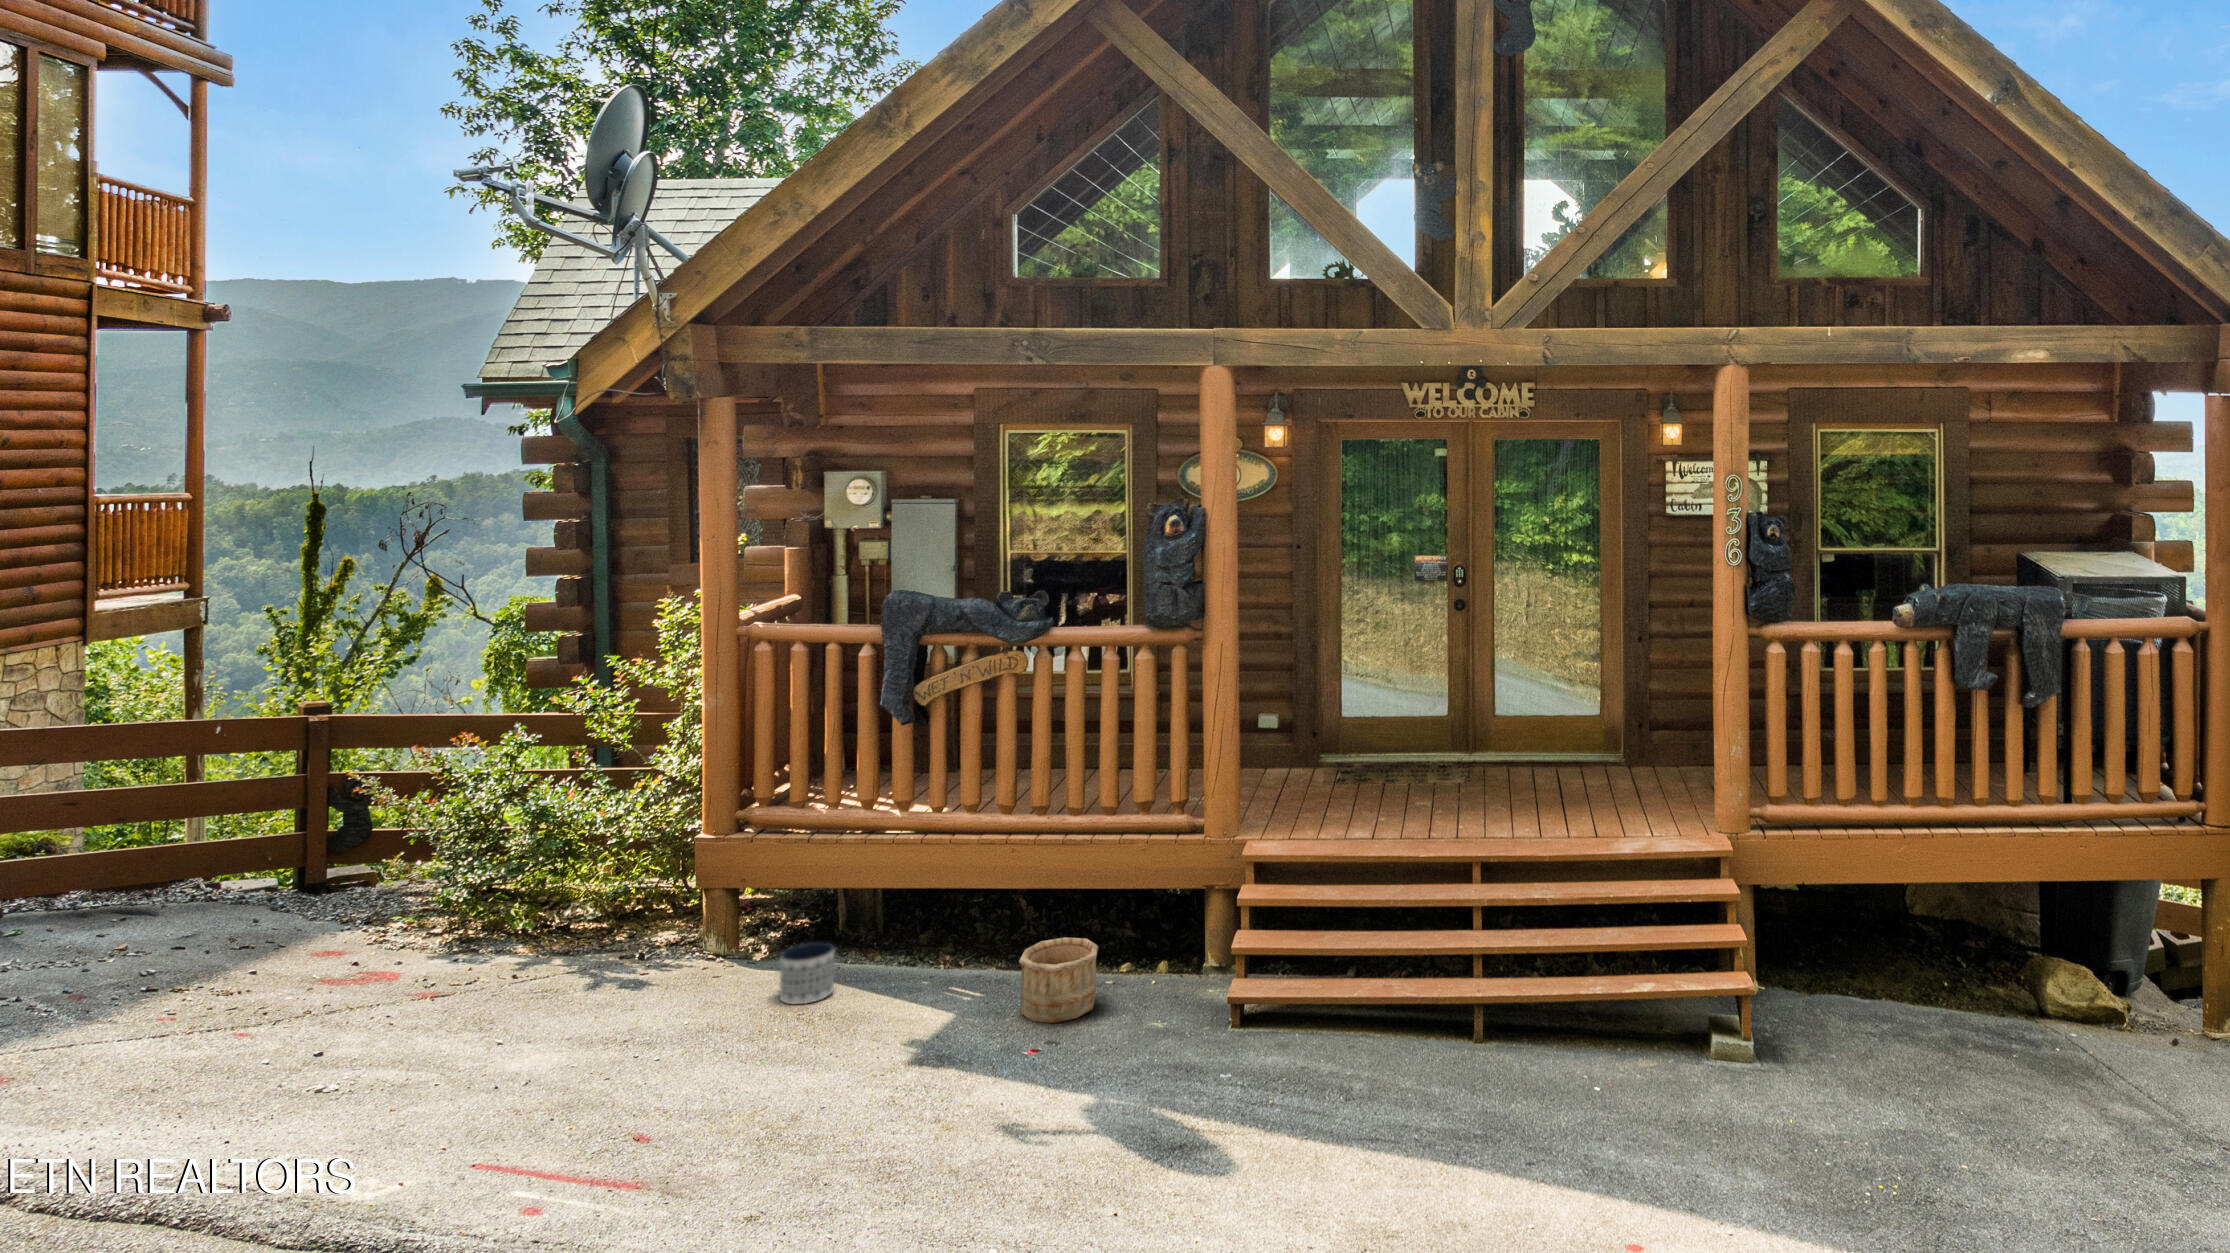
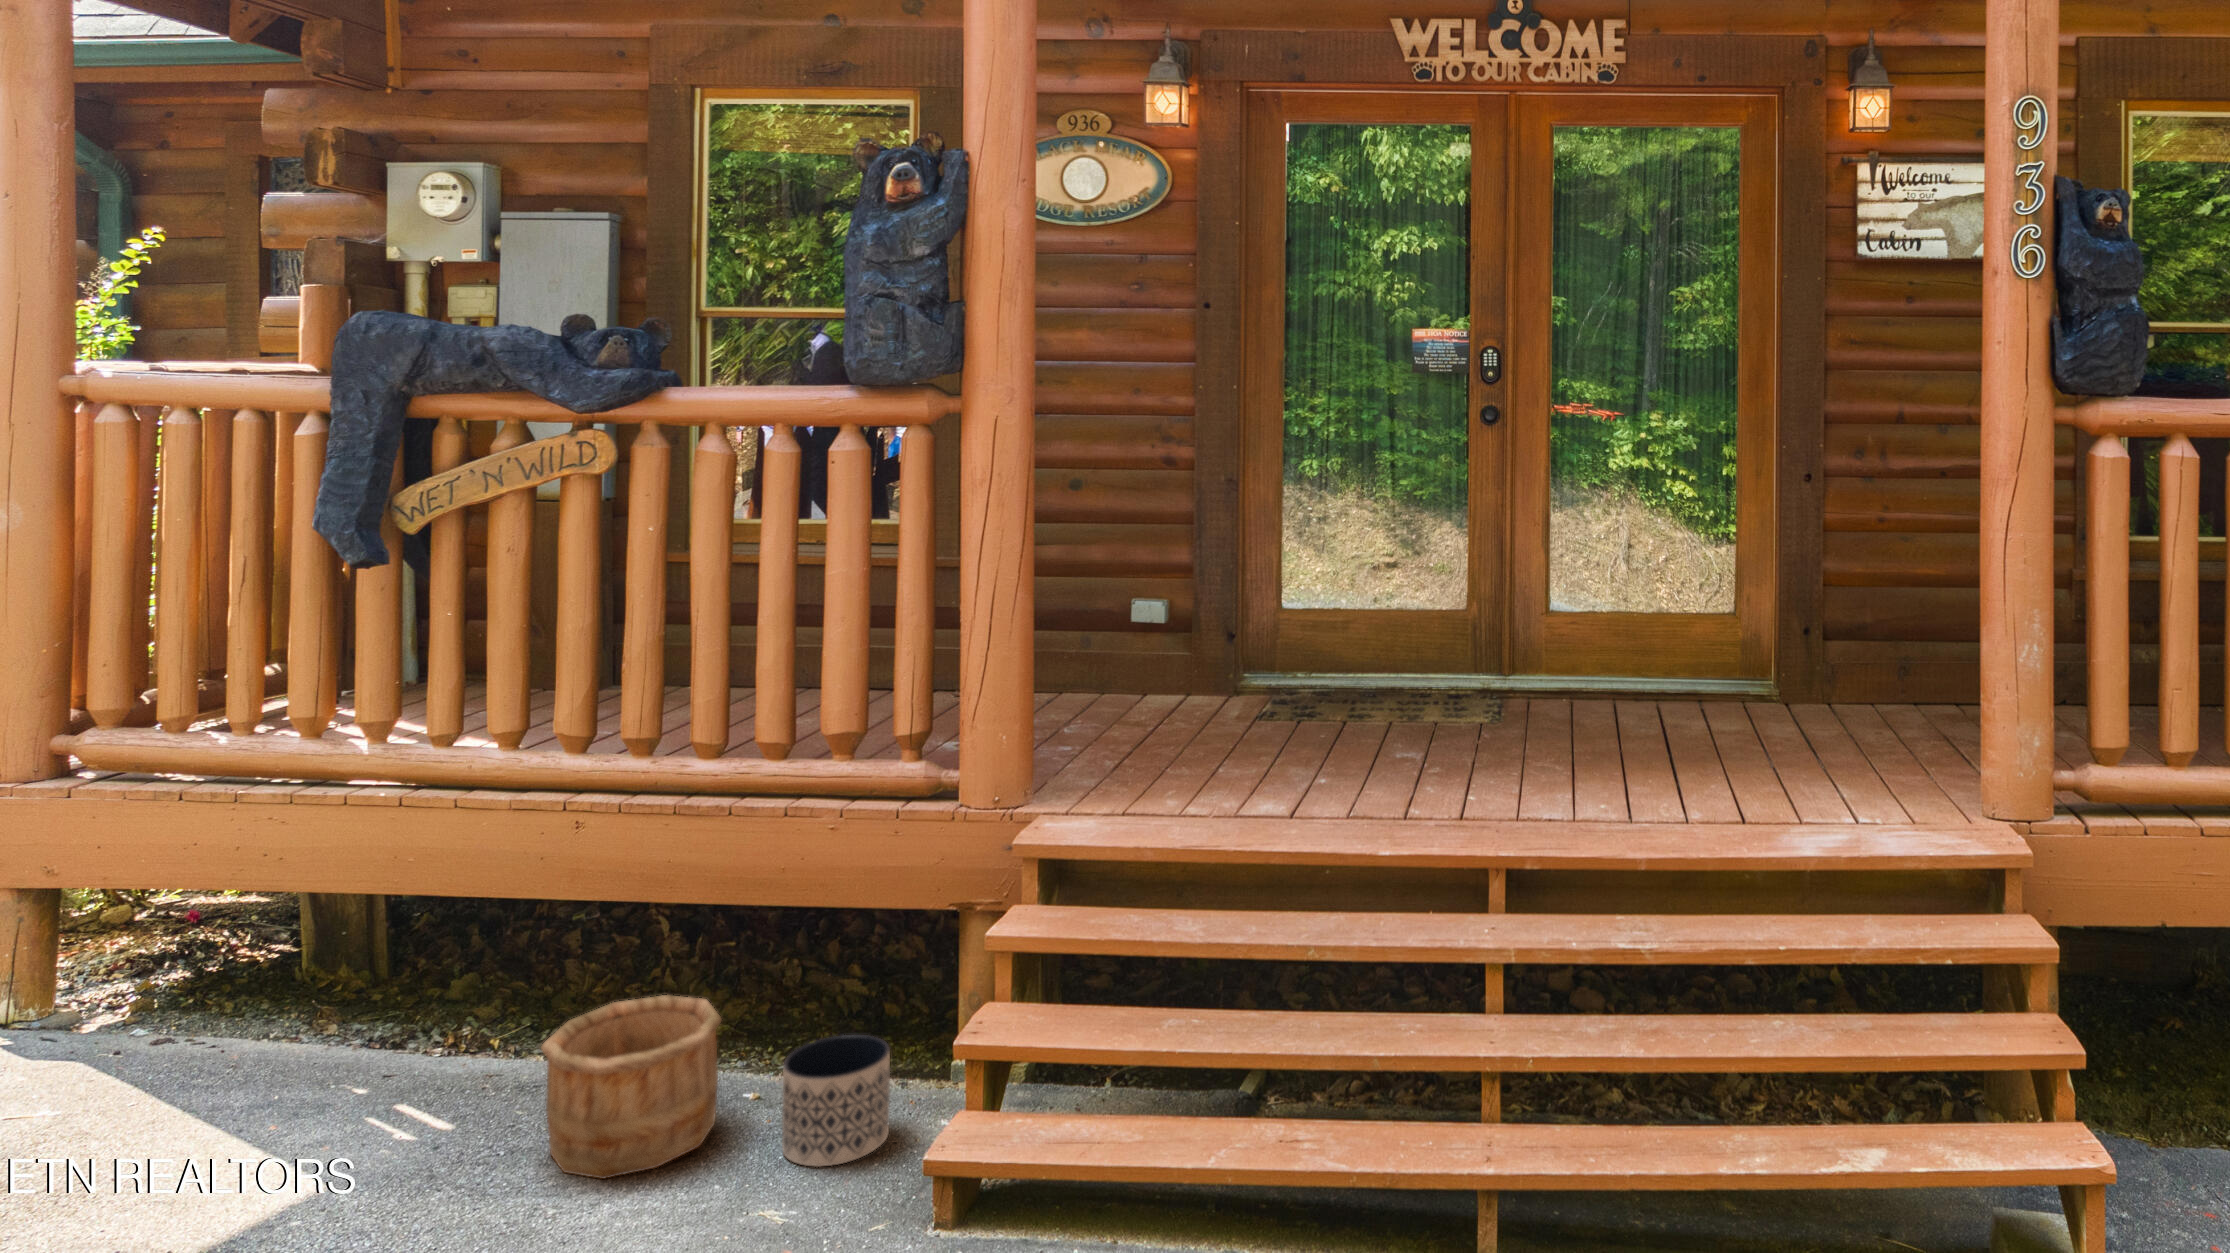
planter: present [780,943,835,1004] -> present [782,1035,890,1167]

